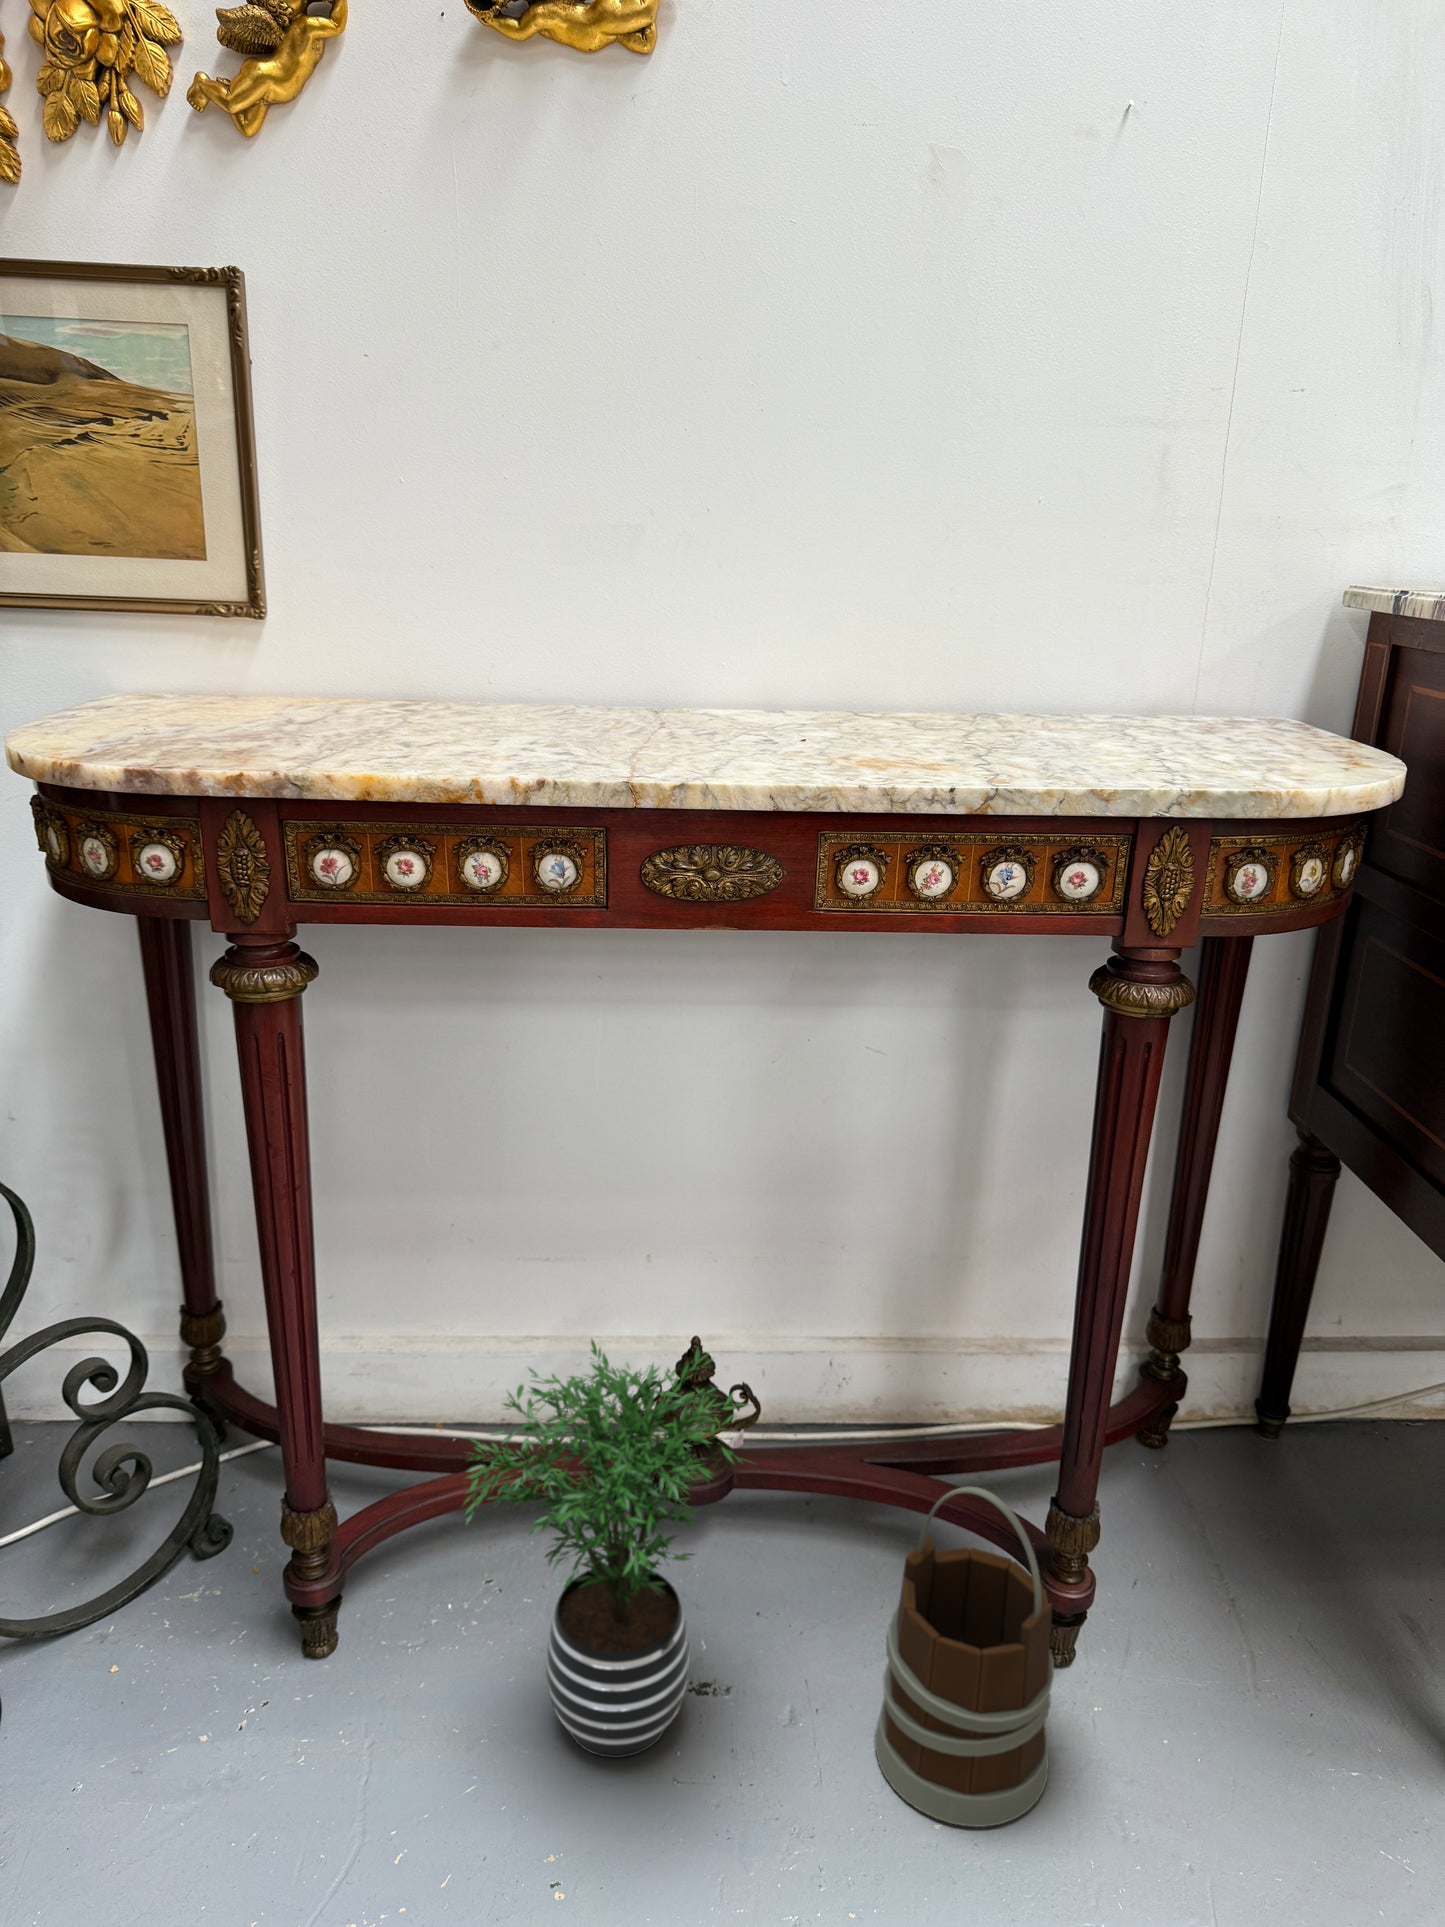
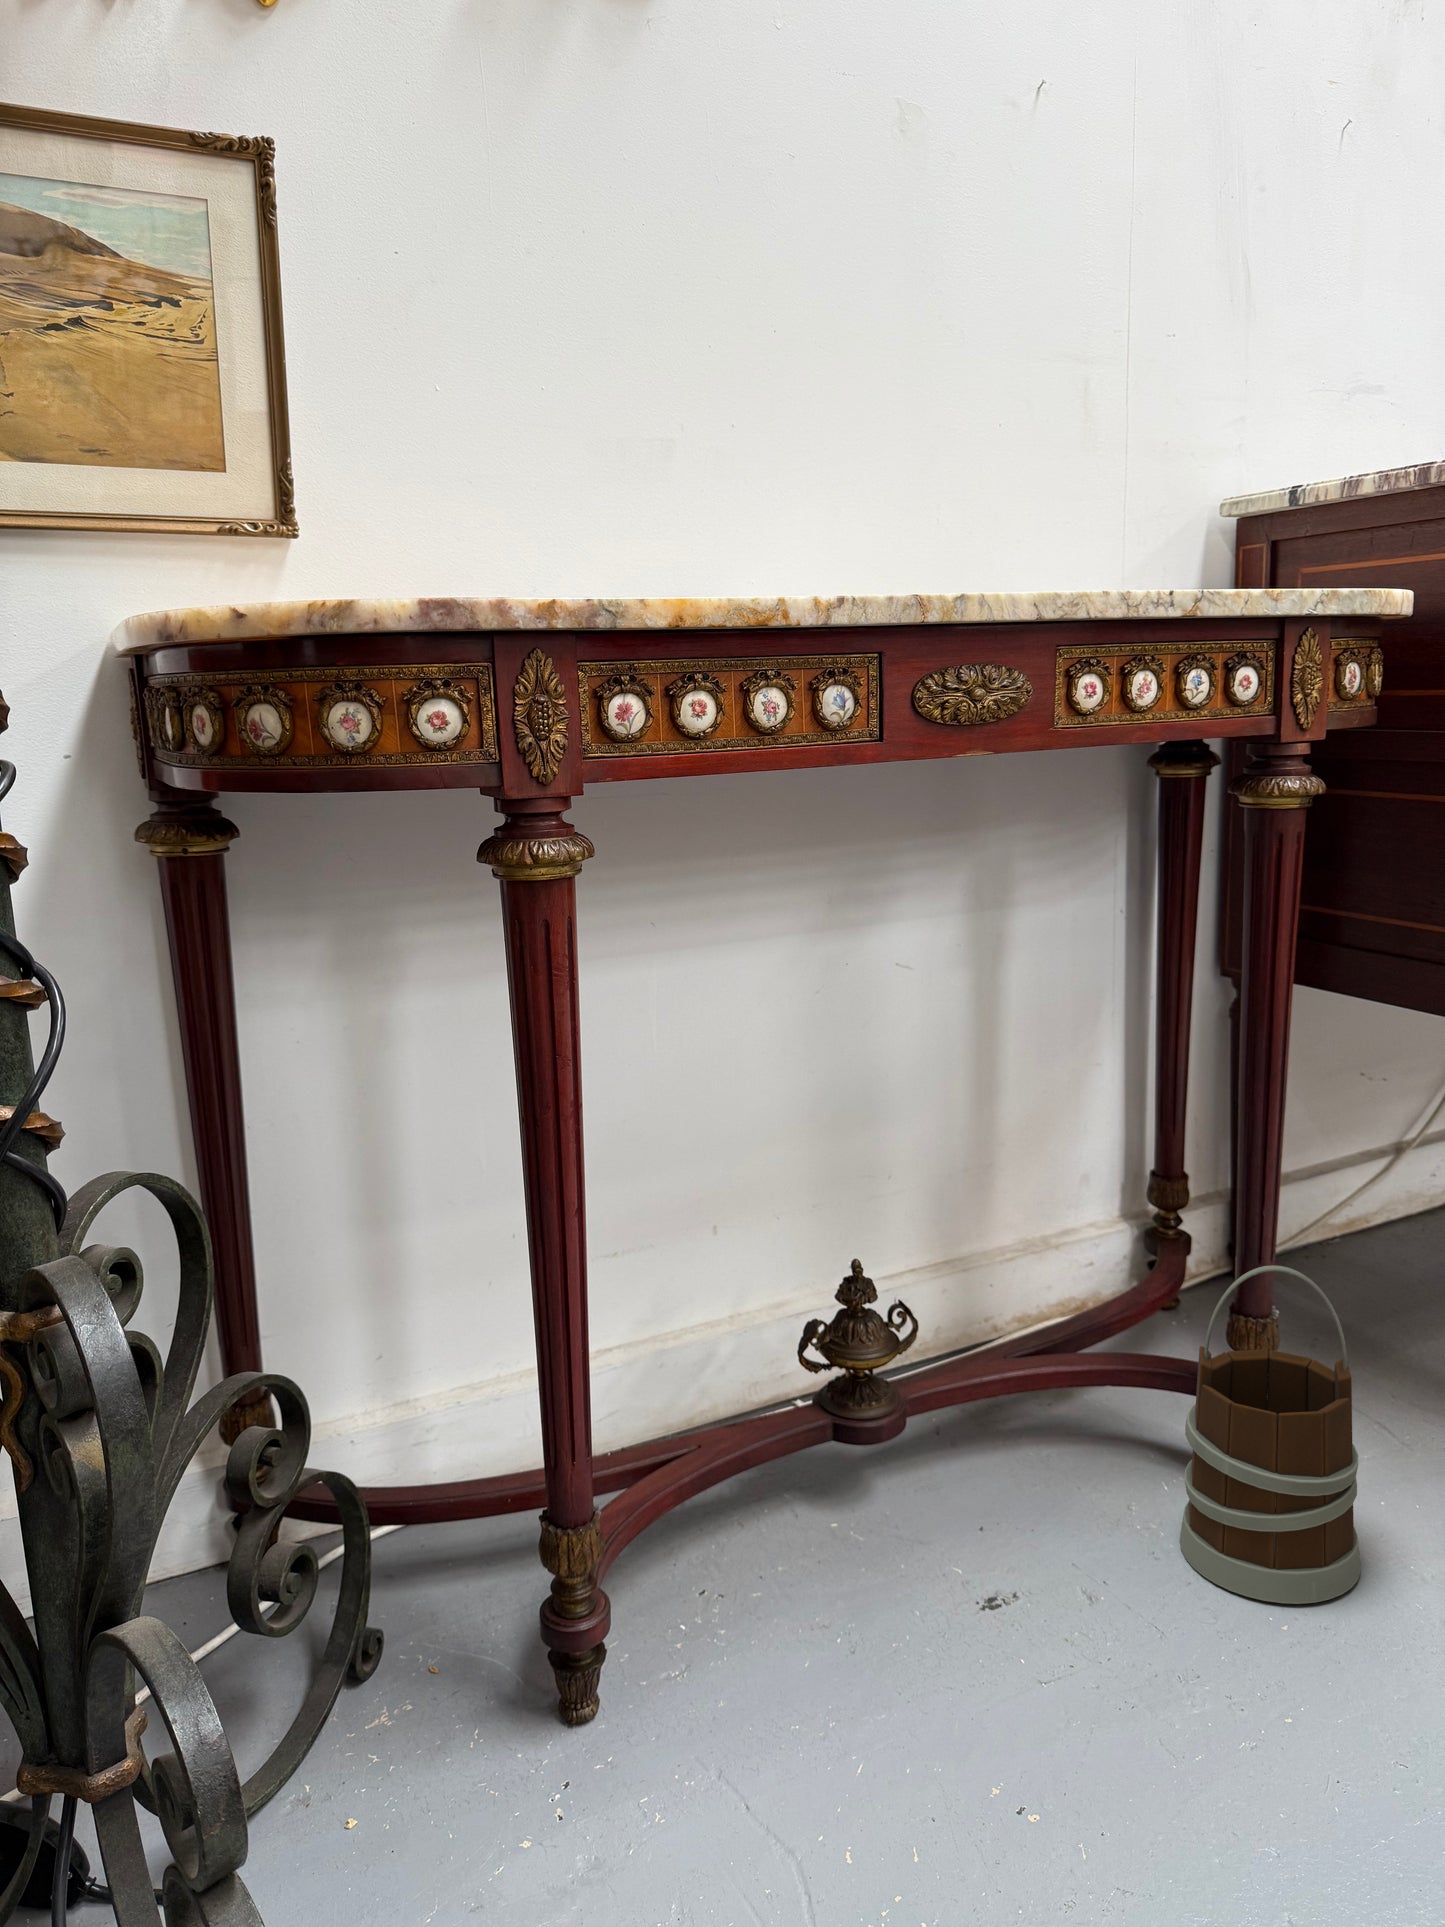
potted plant: present [464,1340,748,1758] -> none [801,1217,1104,1668]

